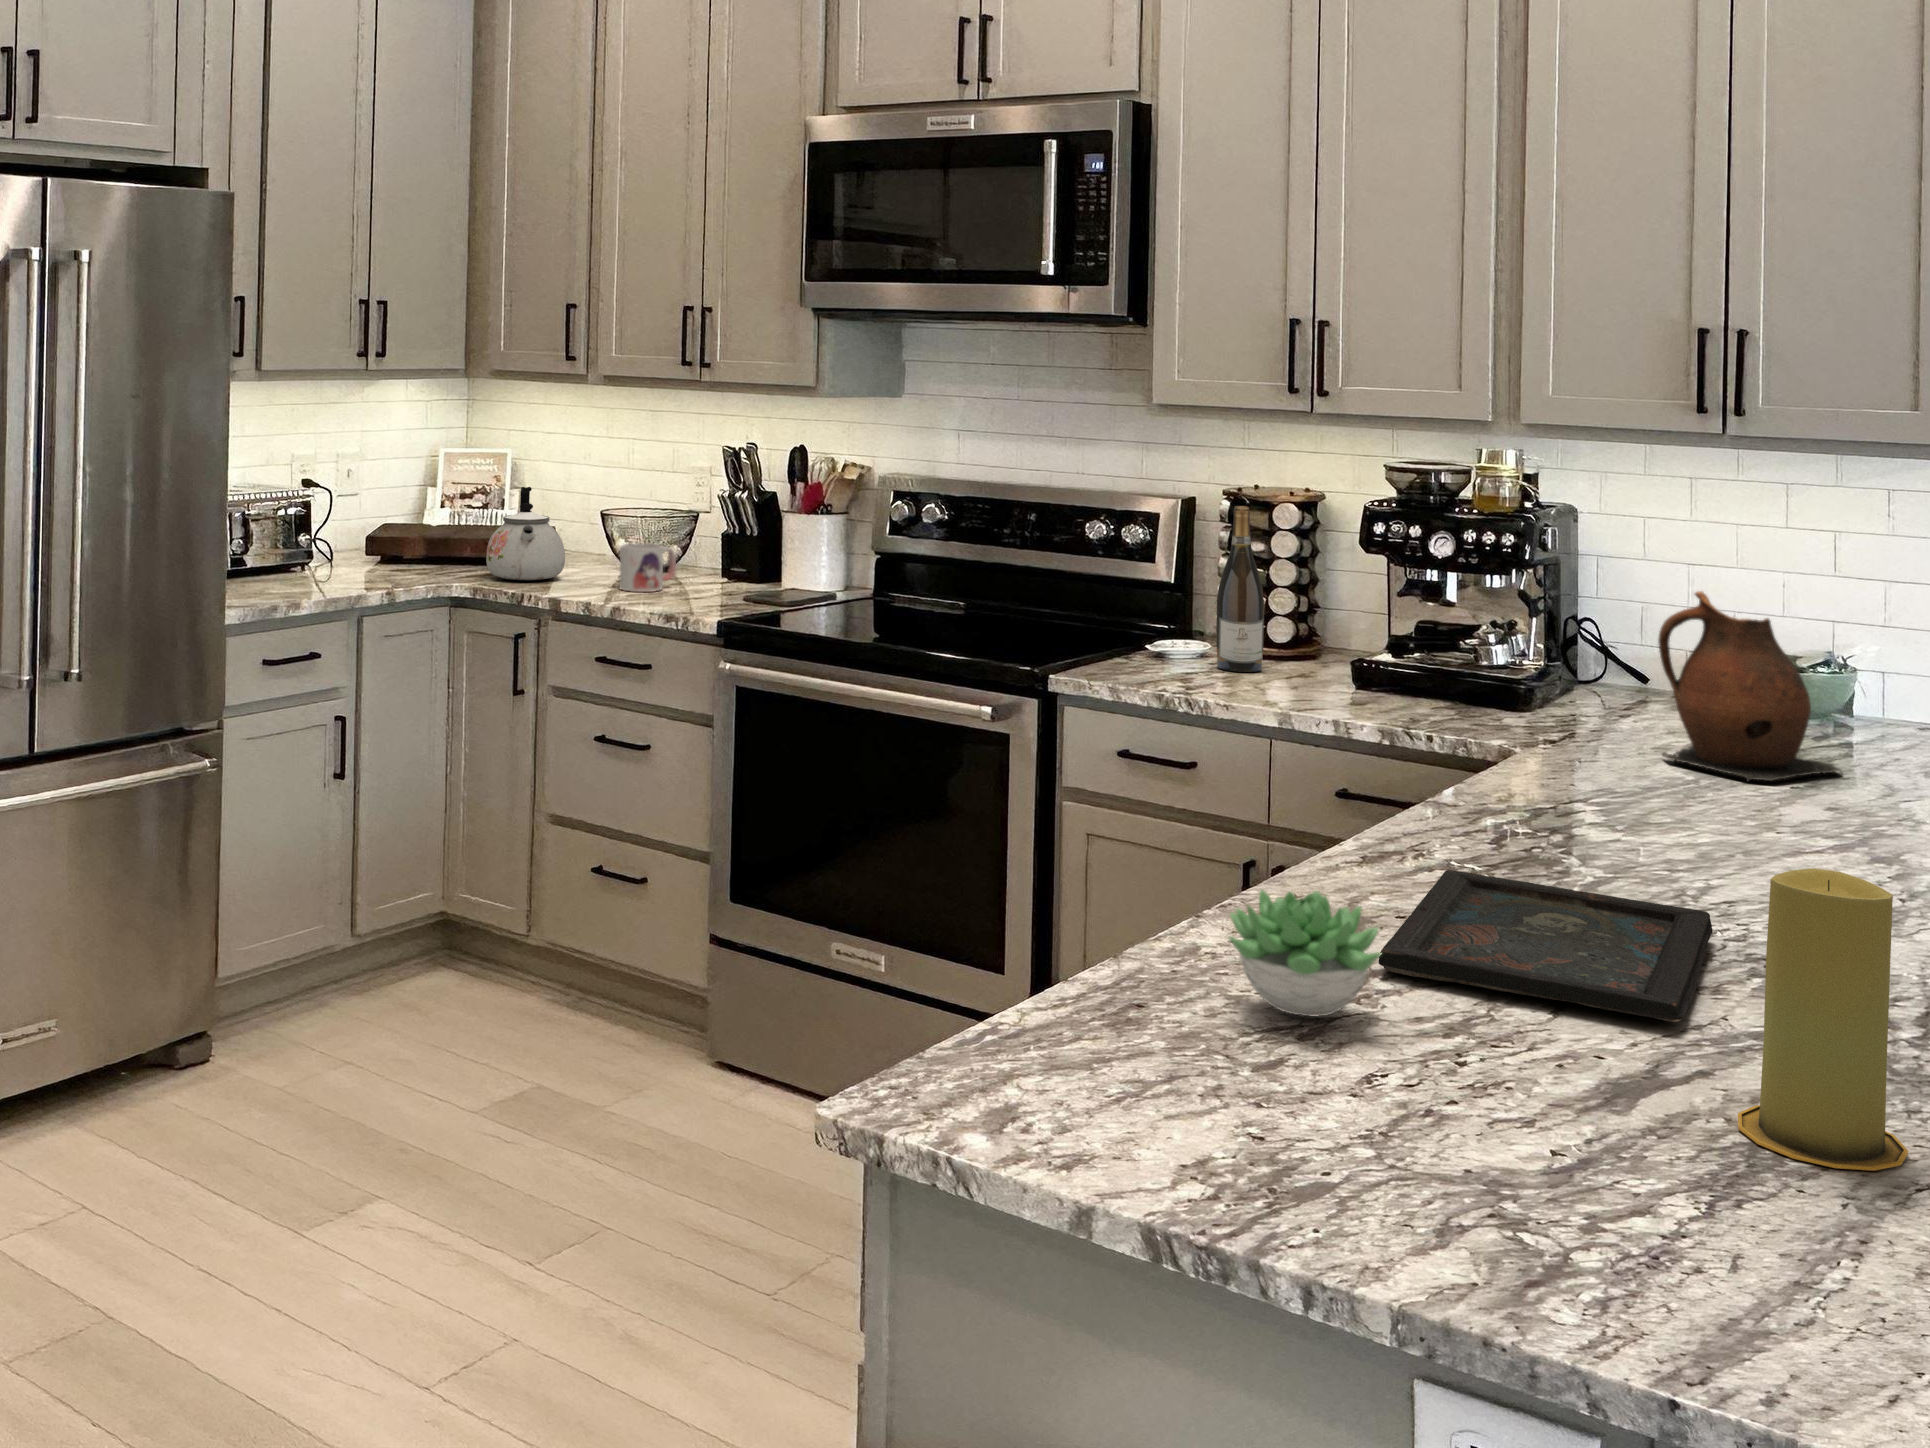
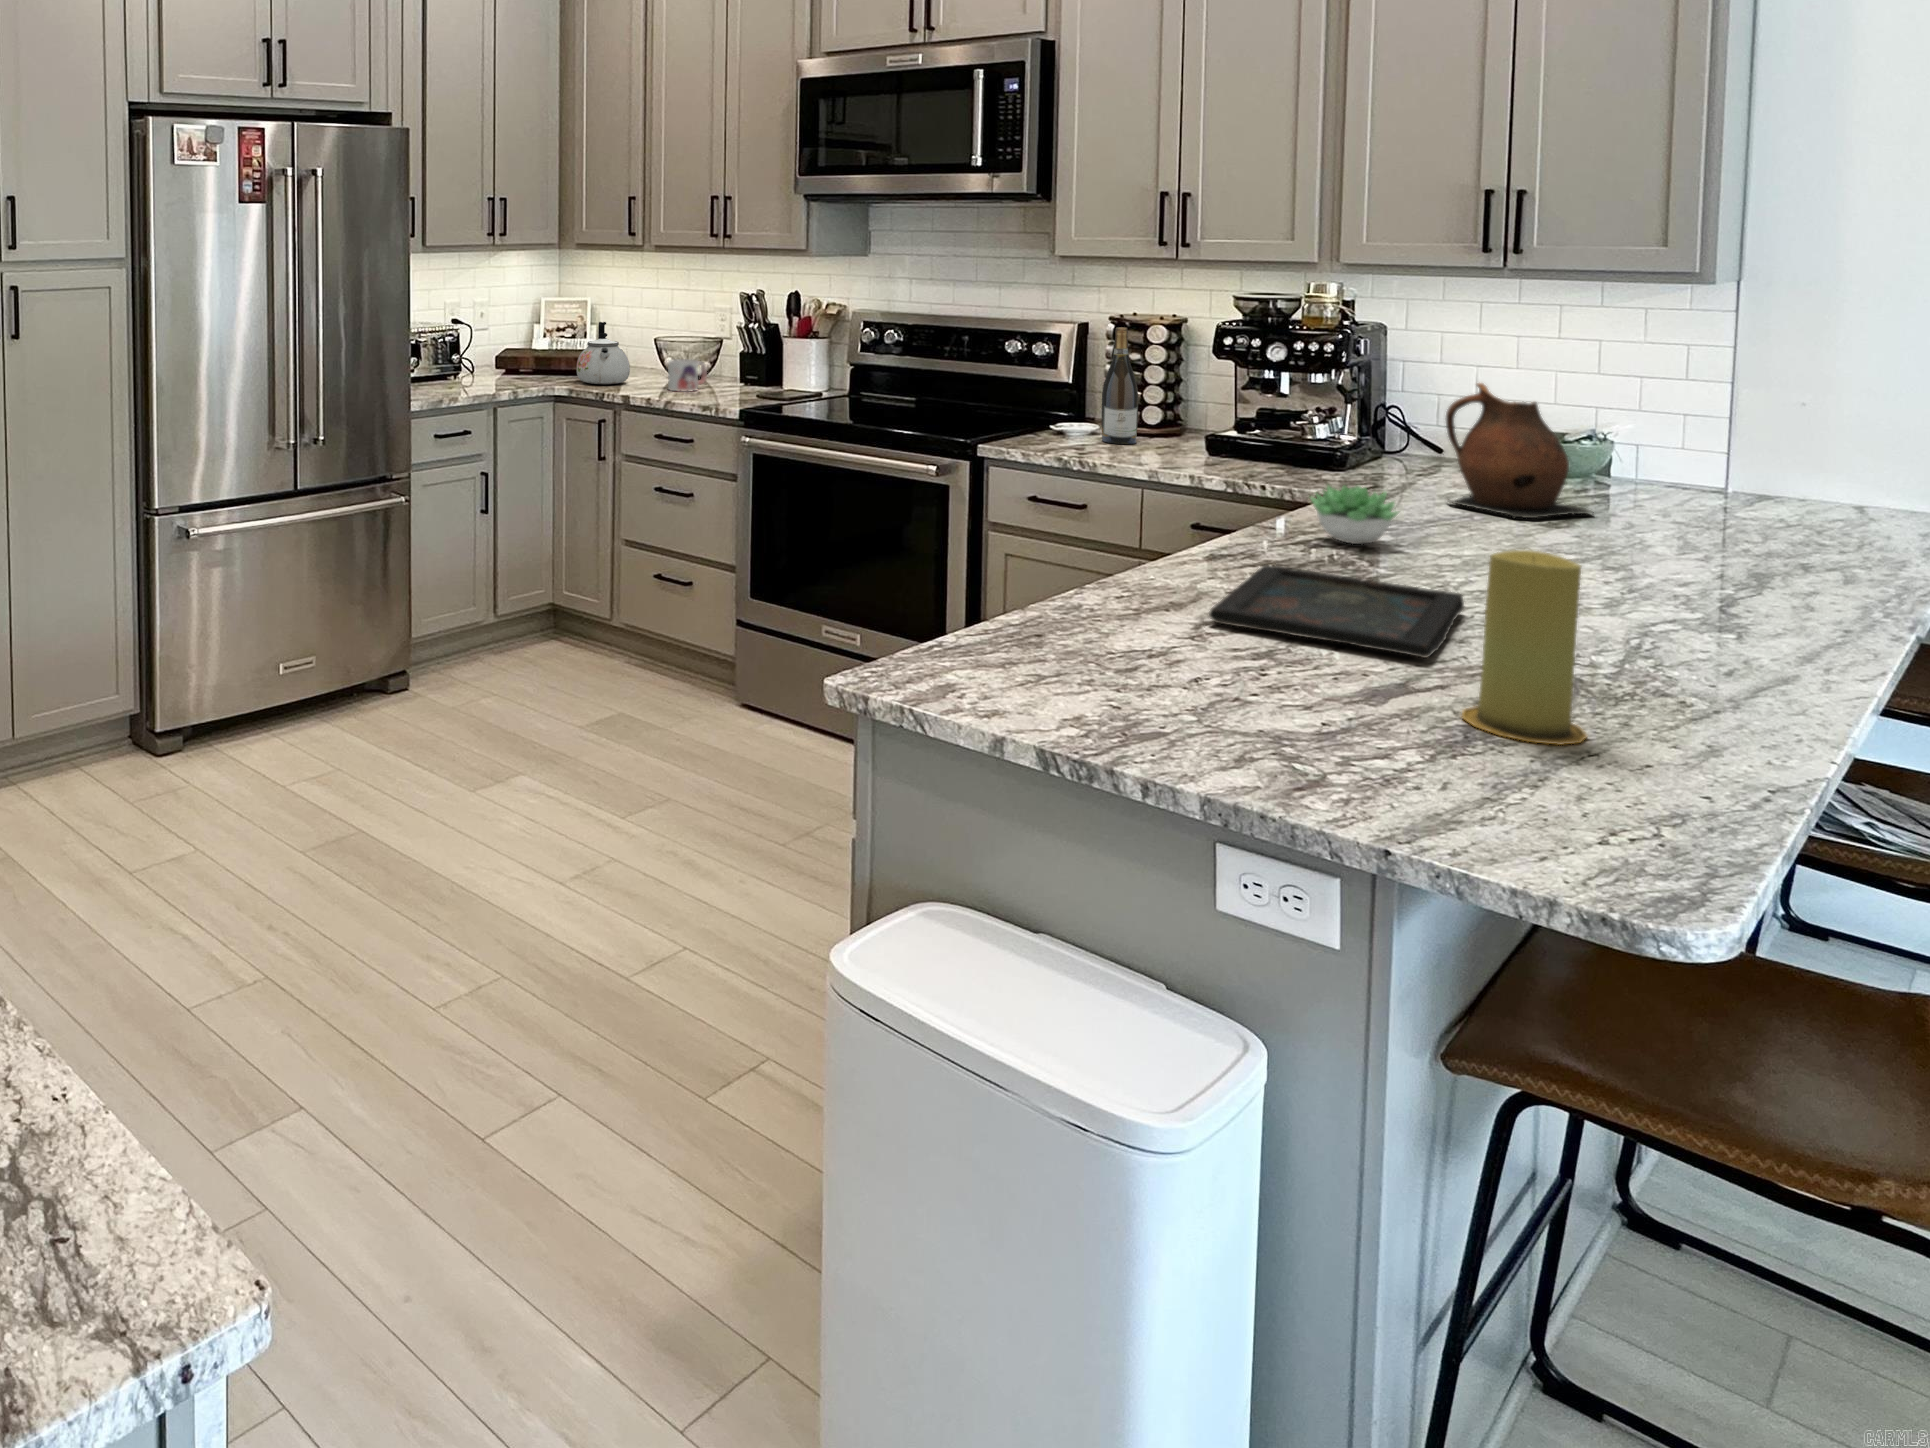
succulent plant: present [1228,890,1381,1017] -> present [1311,486,1399,544]

